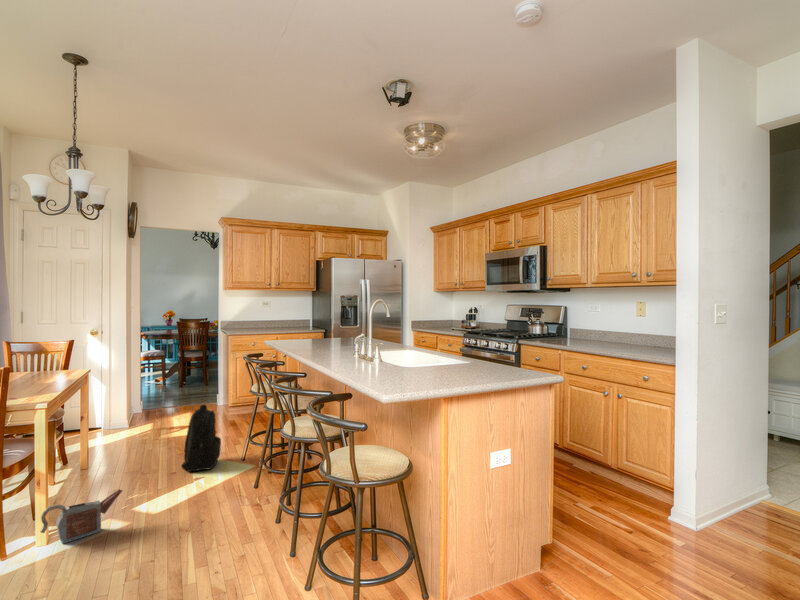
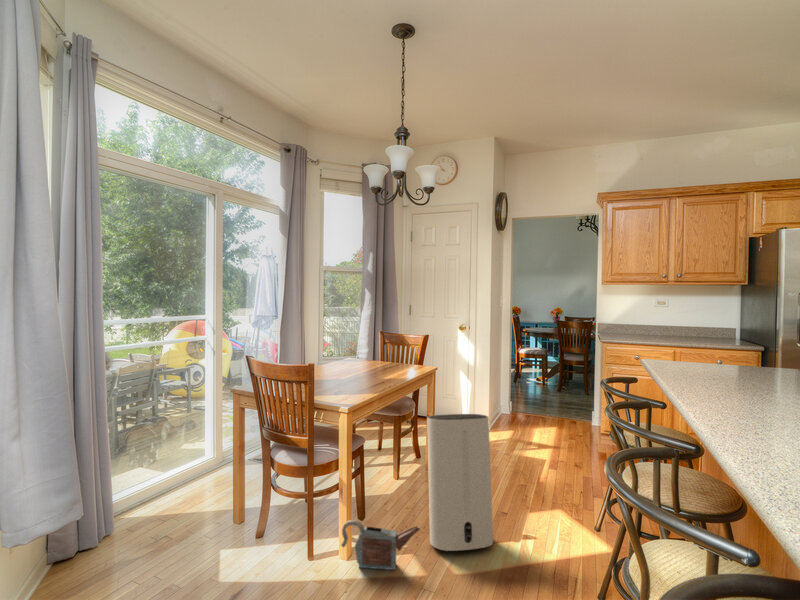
air purifier: none [113,395,176,507] -> present [427,414,493,551]
backpack: present [182,405,221,472] -> none [511,435,566,527]

